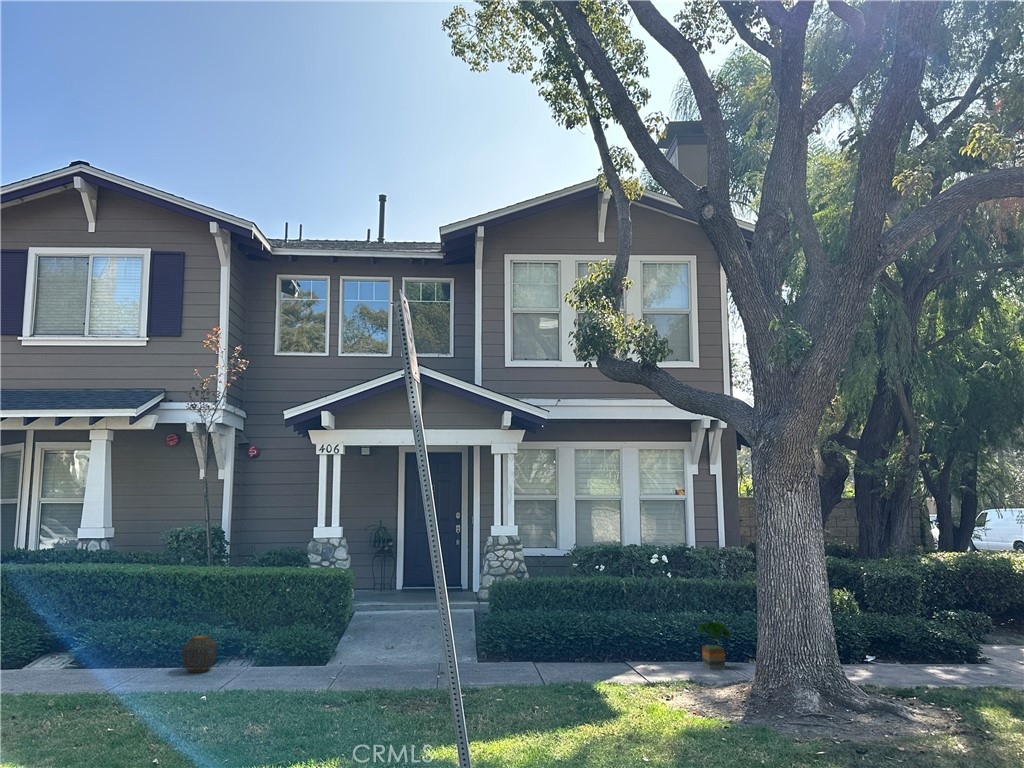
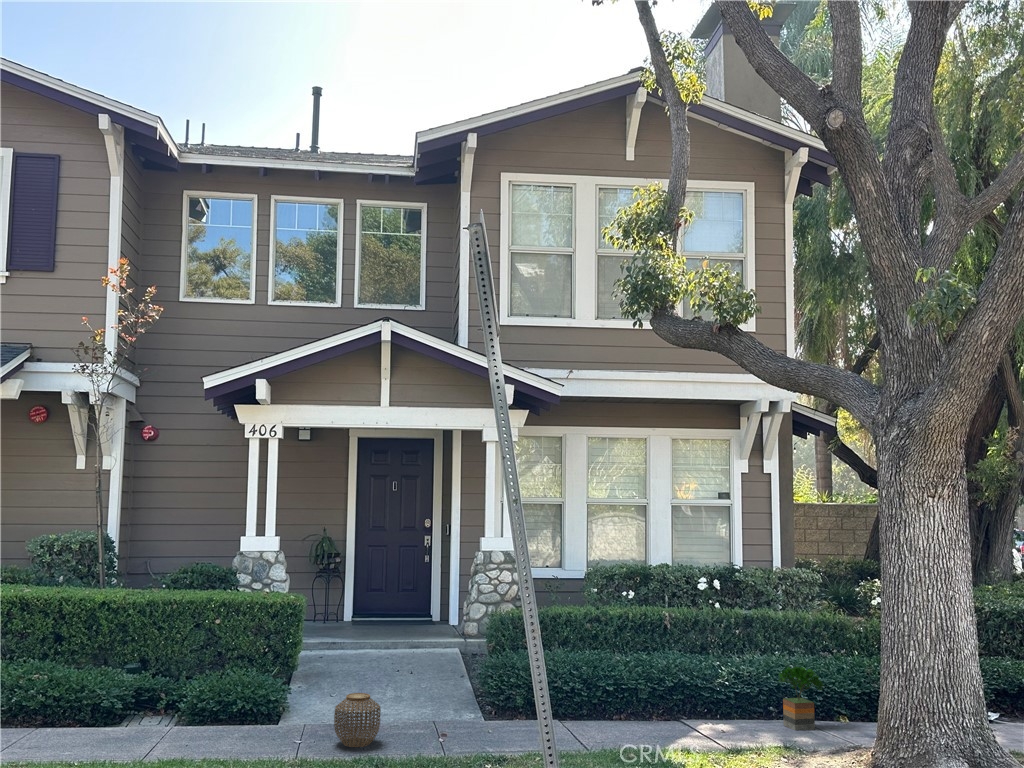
woven basket: present [182,635,217,673] -> present [334,693,381,747]

